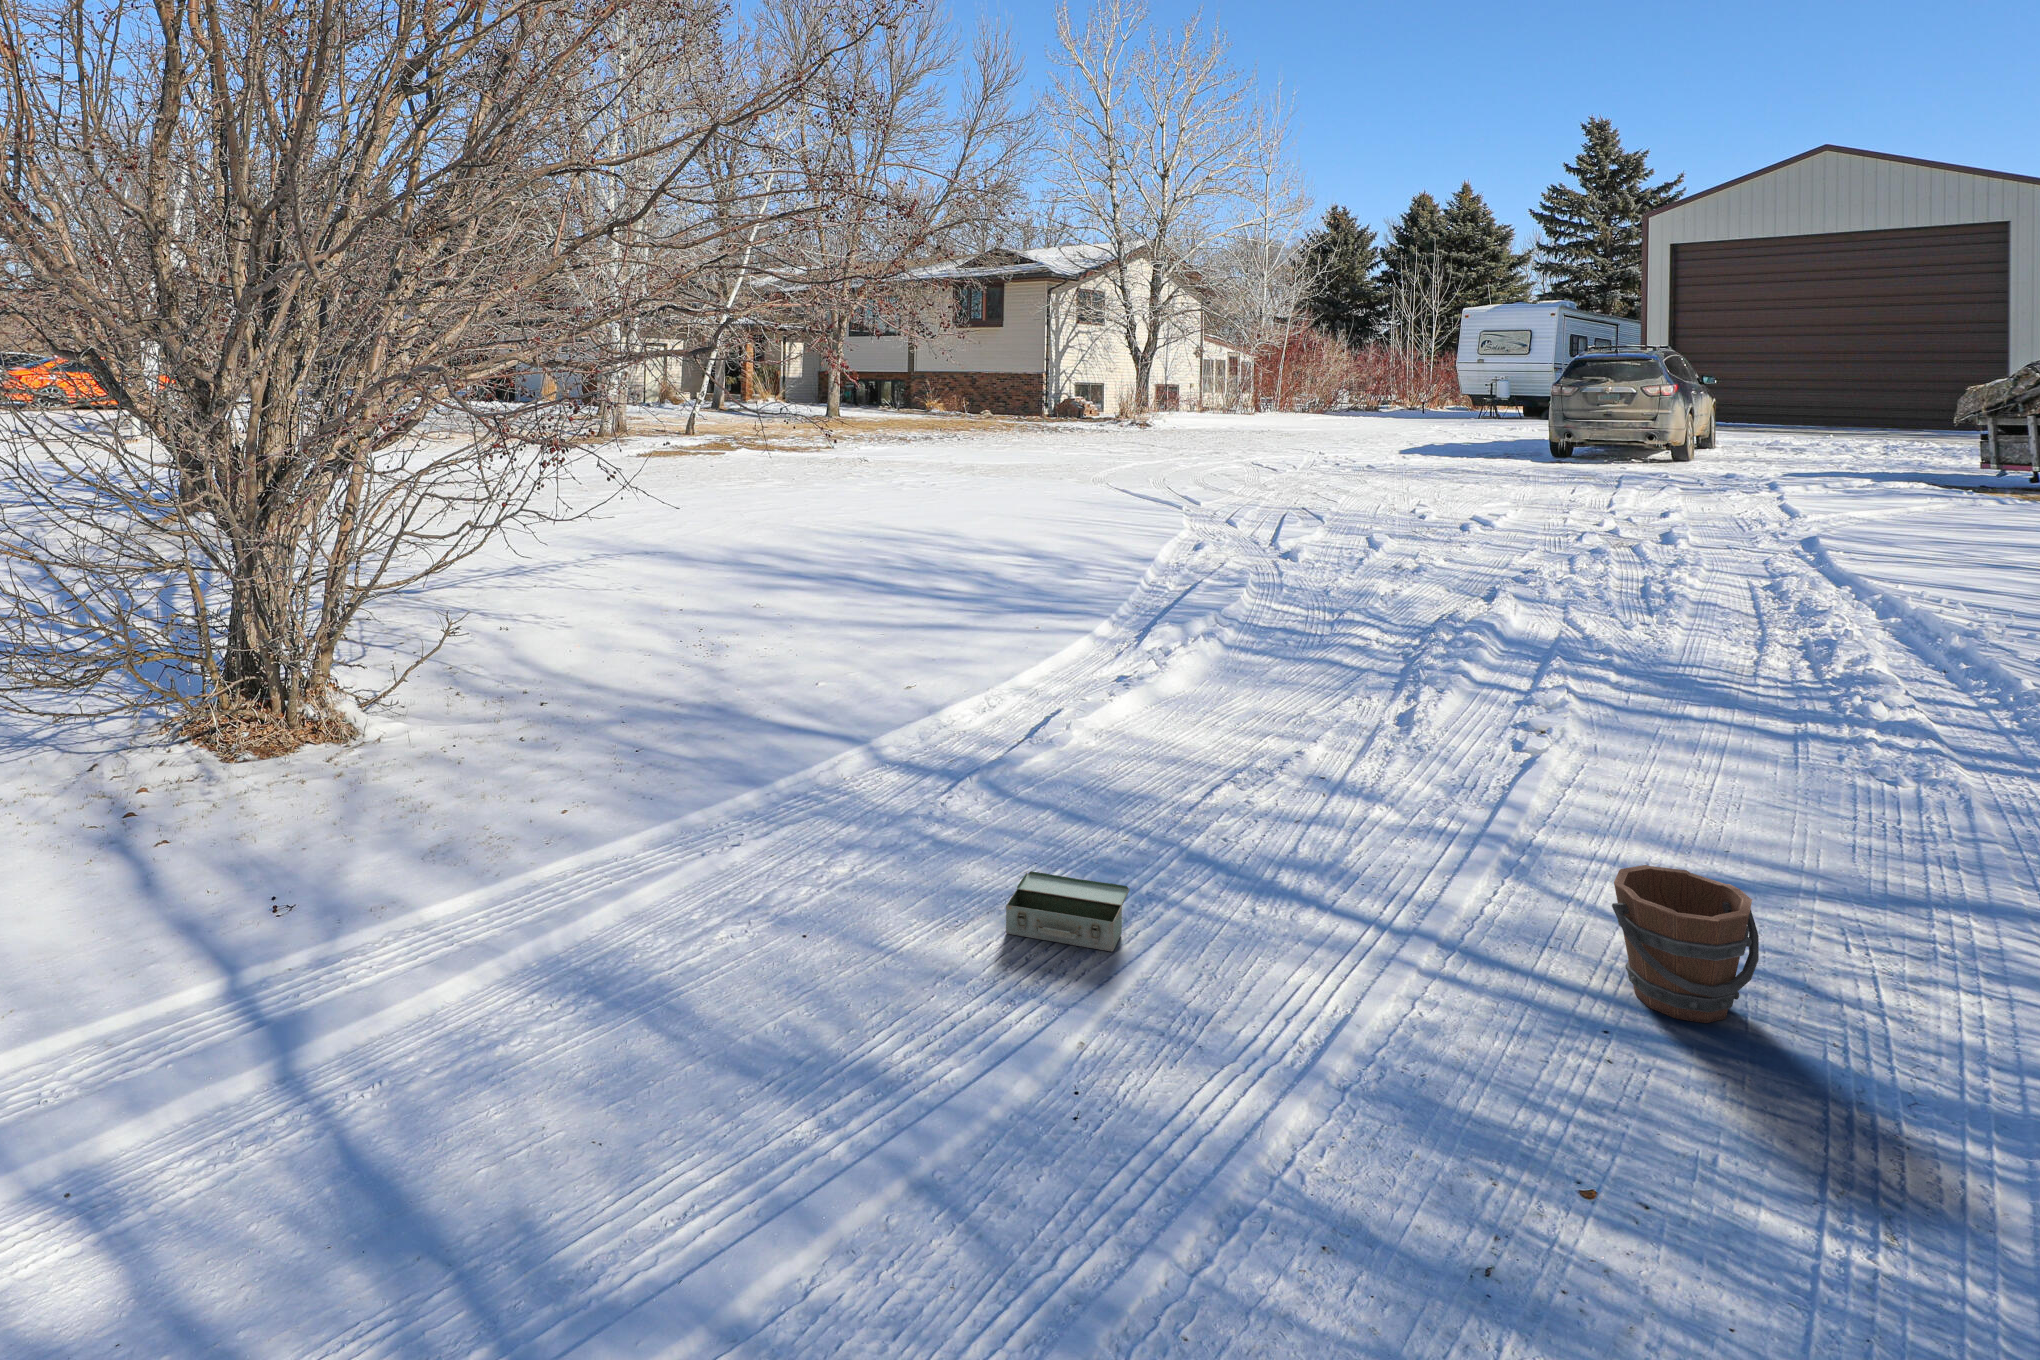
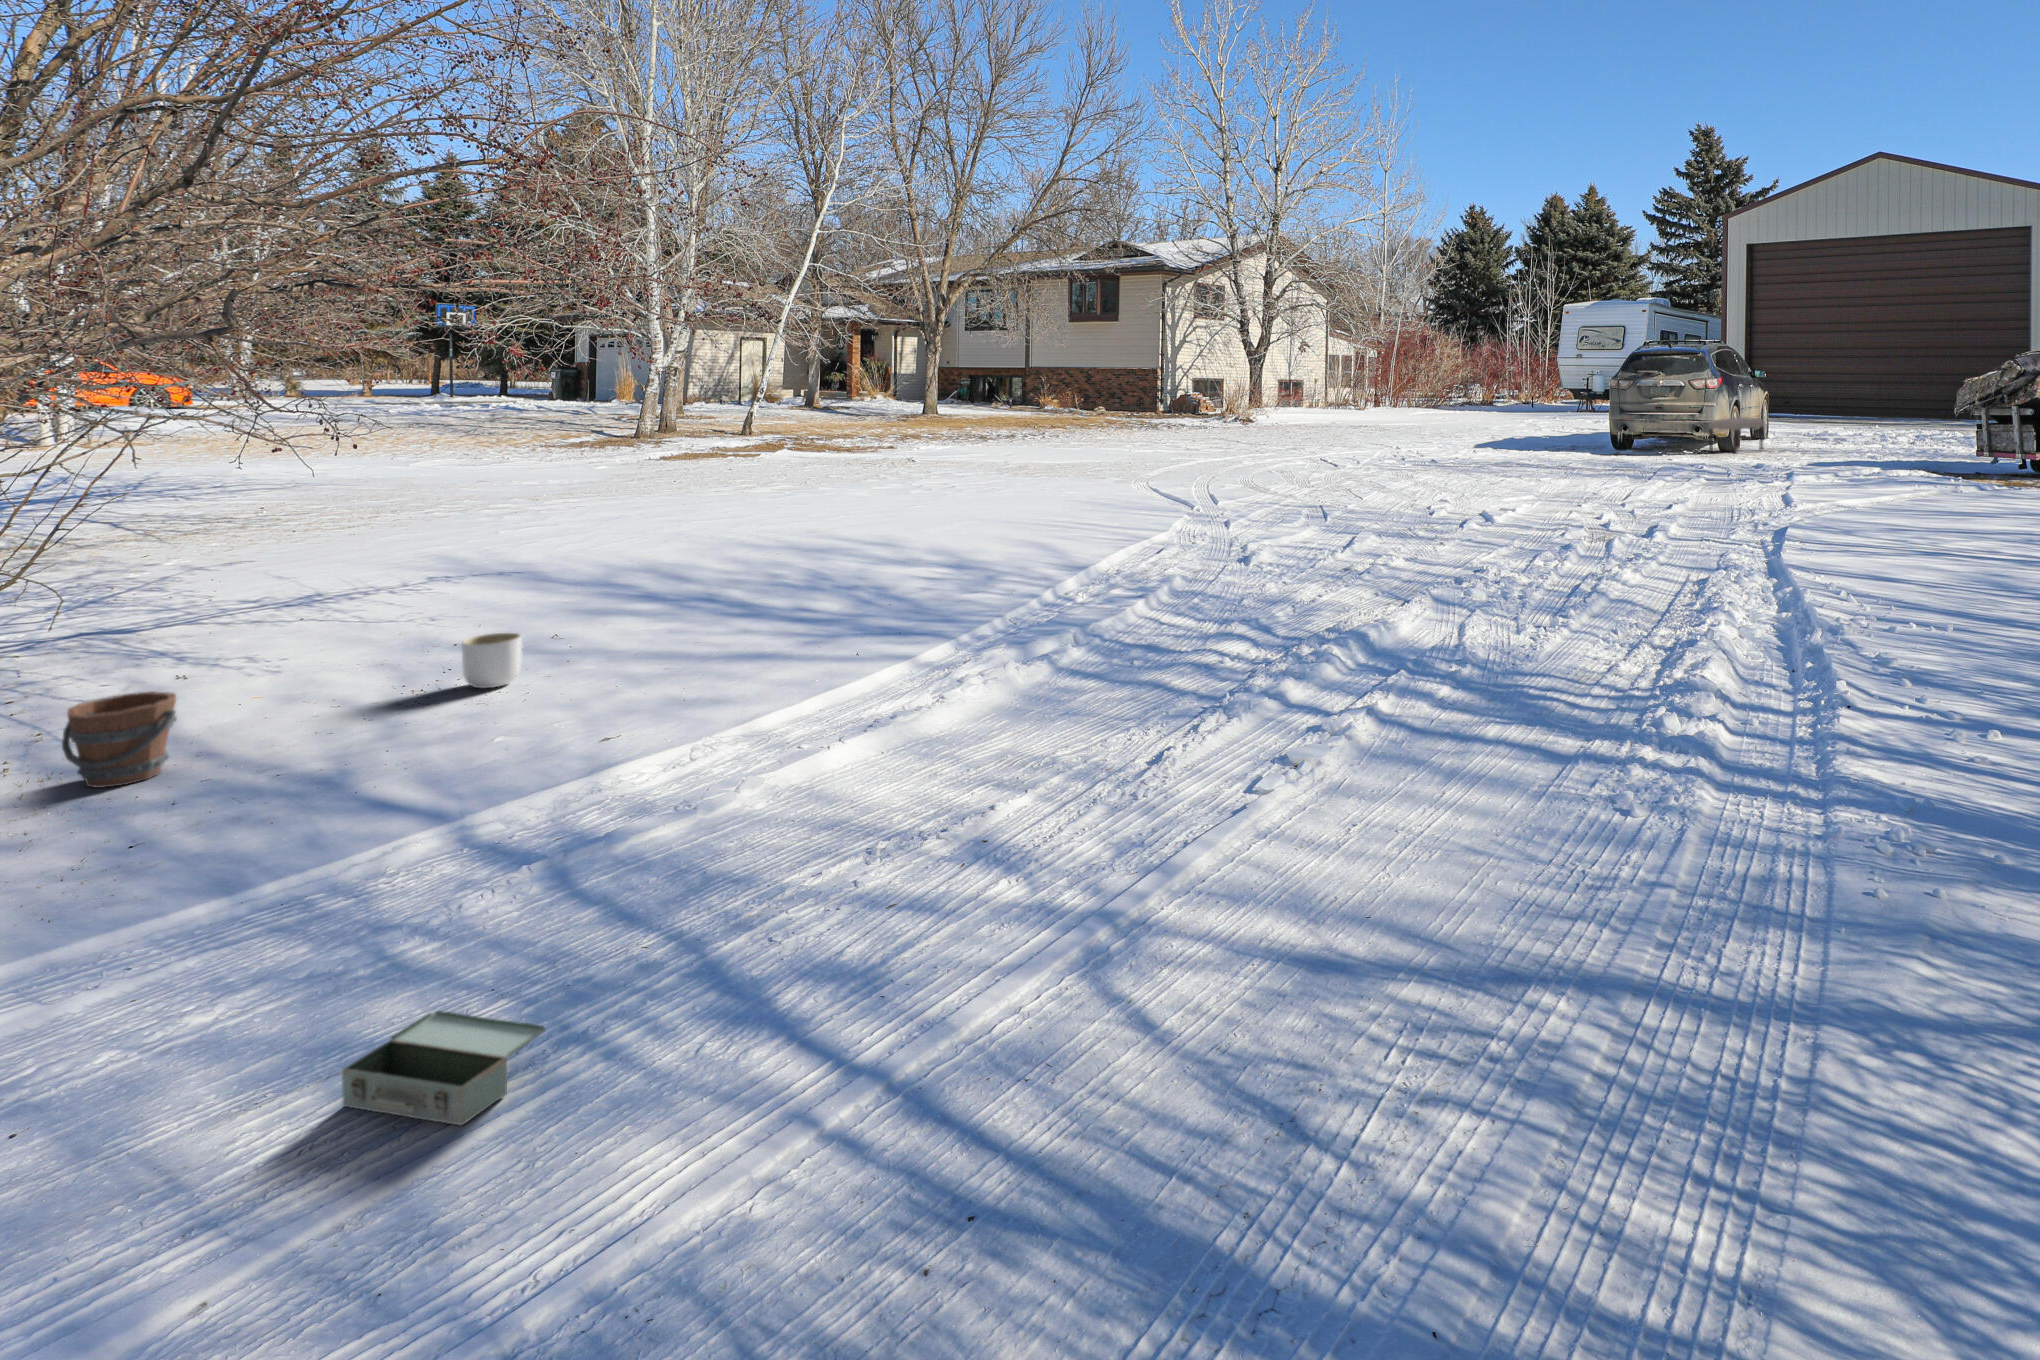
bench: none [1661,426,1722,463] -> present [1708,417,1764,453]
planter: none [715,599,759,645] -> present [461,633,522,688]
bucket: present [1612,865,1759,1023] -> present [62,691,177,788]

